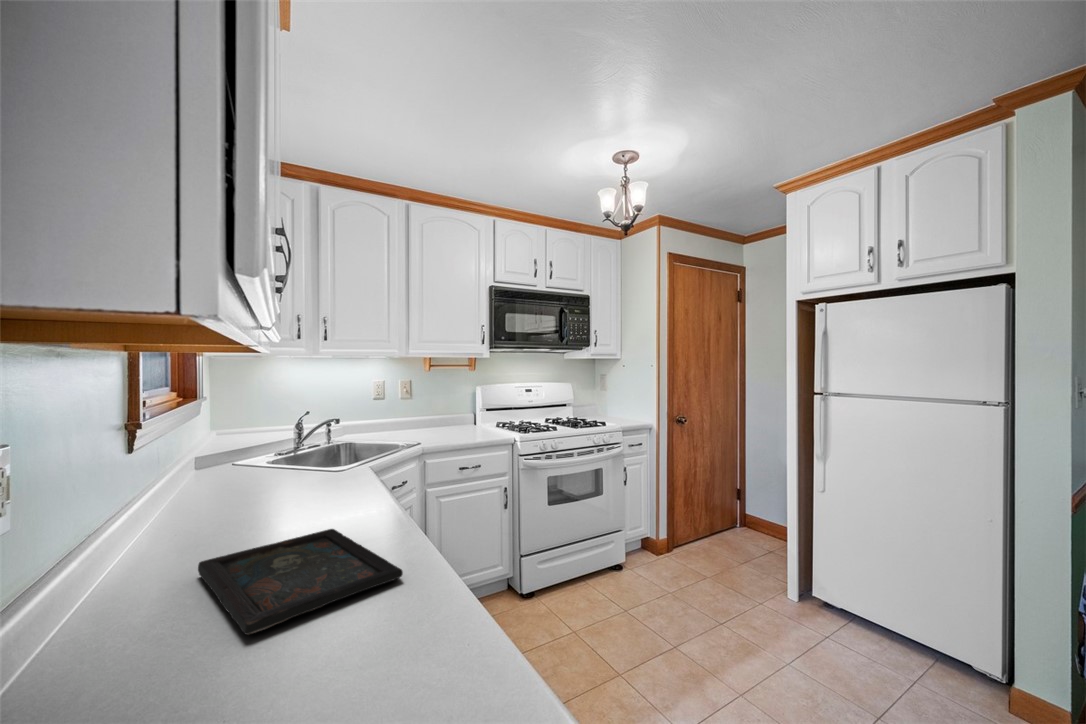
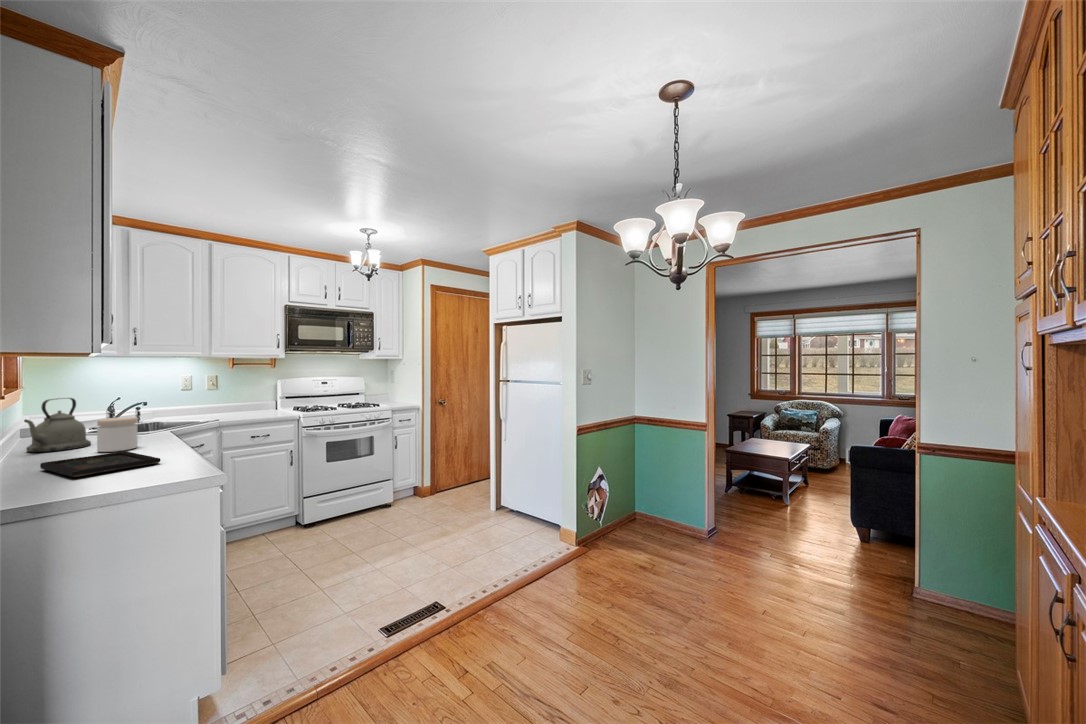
kettle: none [190,418,278,507] -> present [24,398,91,452]
jar: none [287,454,343,517] -> present [97,417,138,452]

